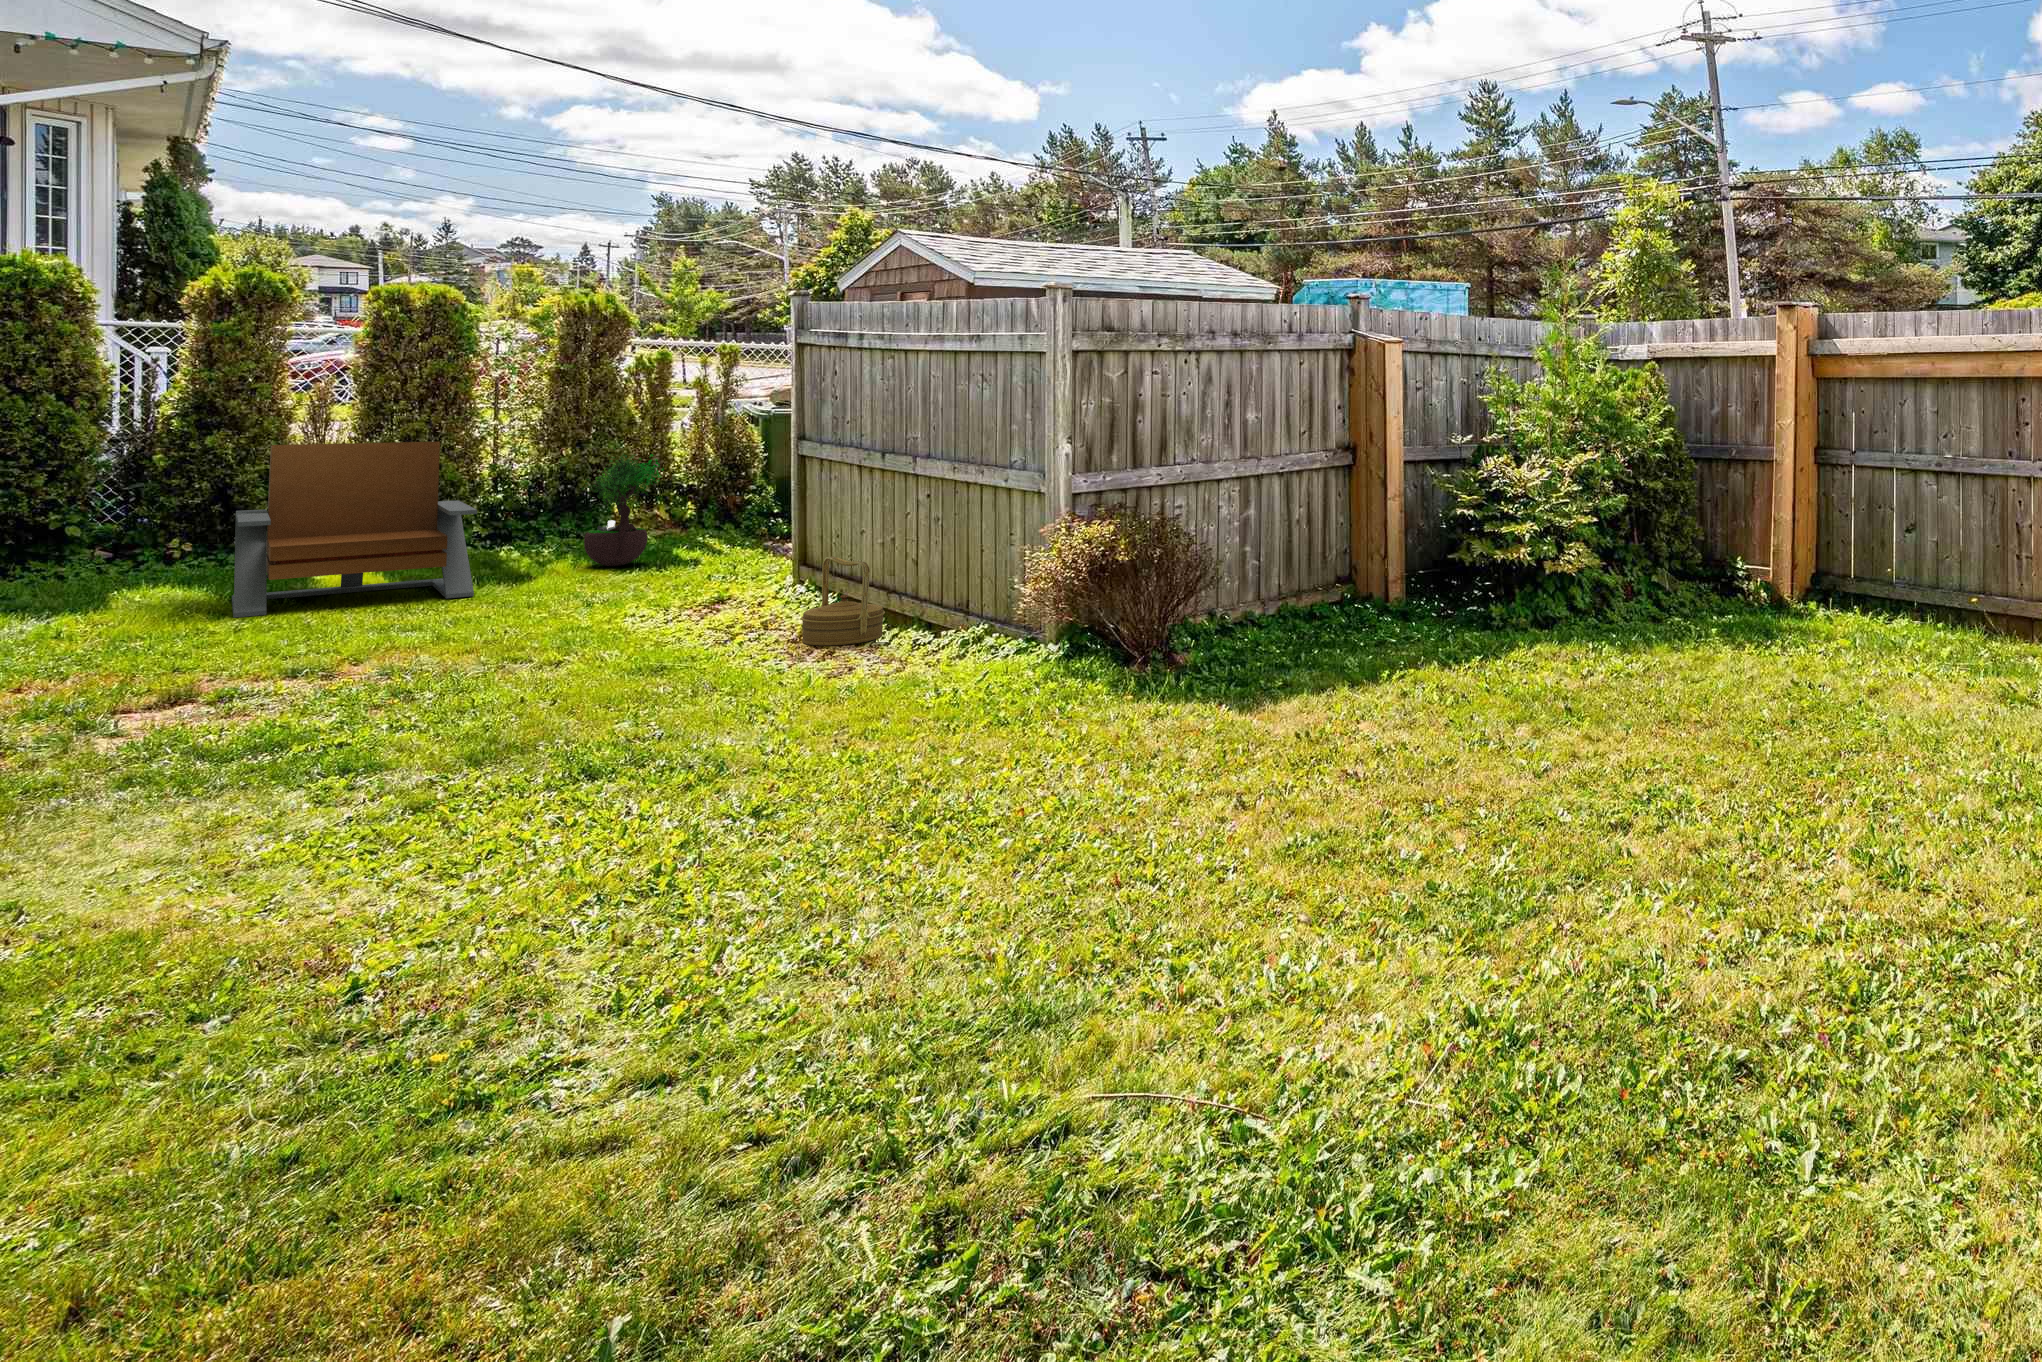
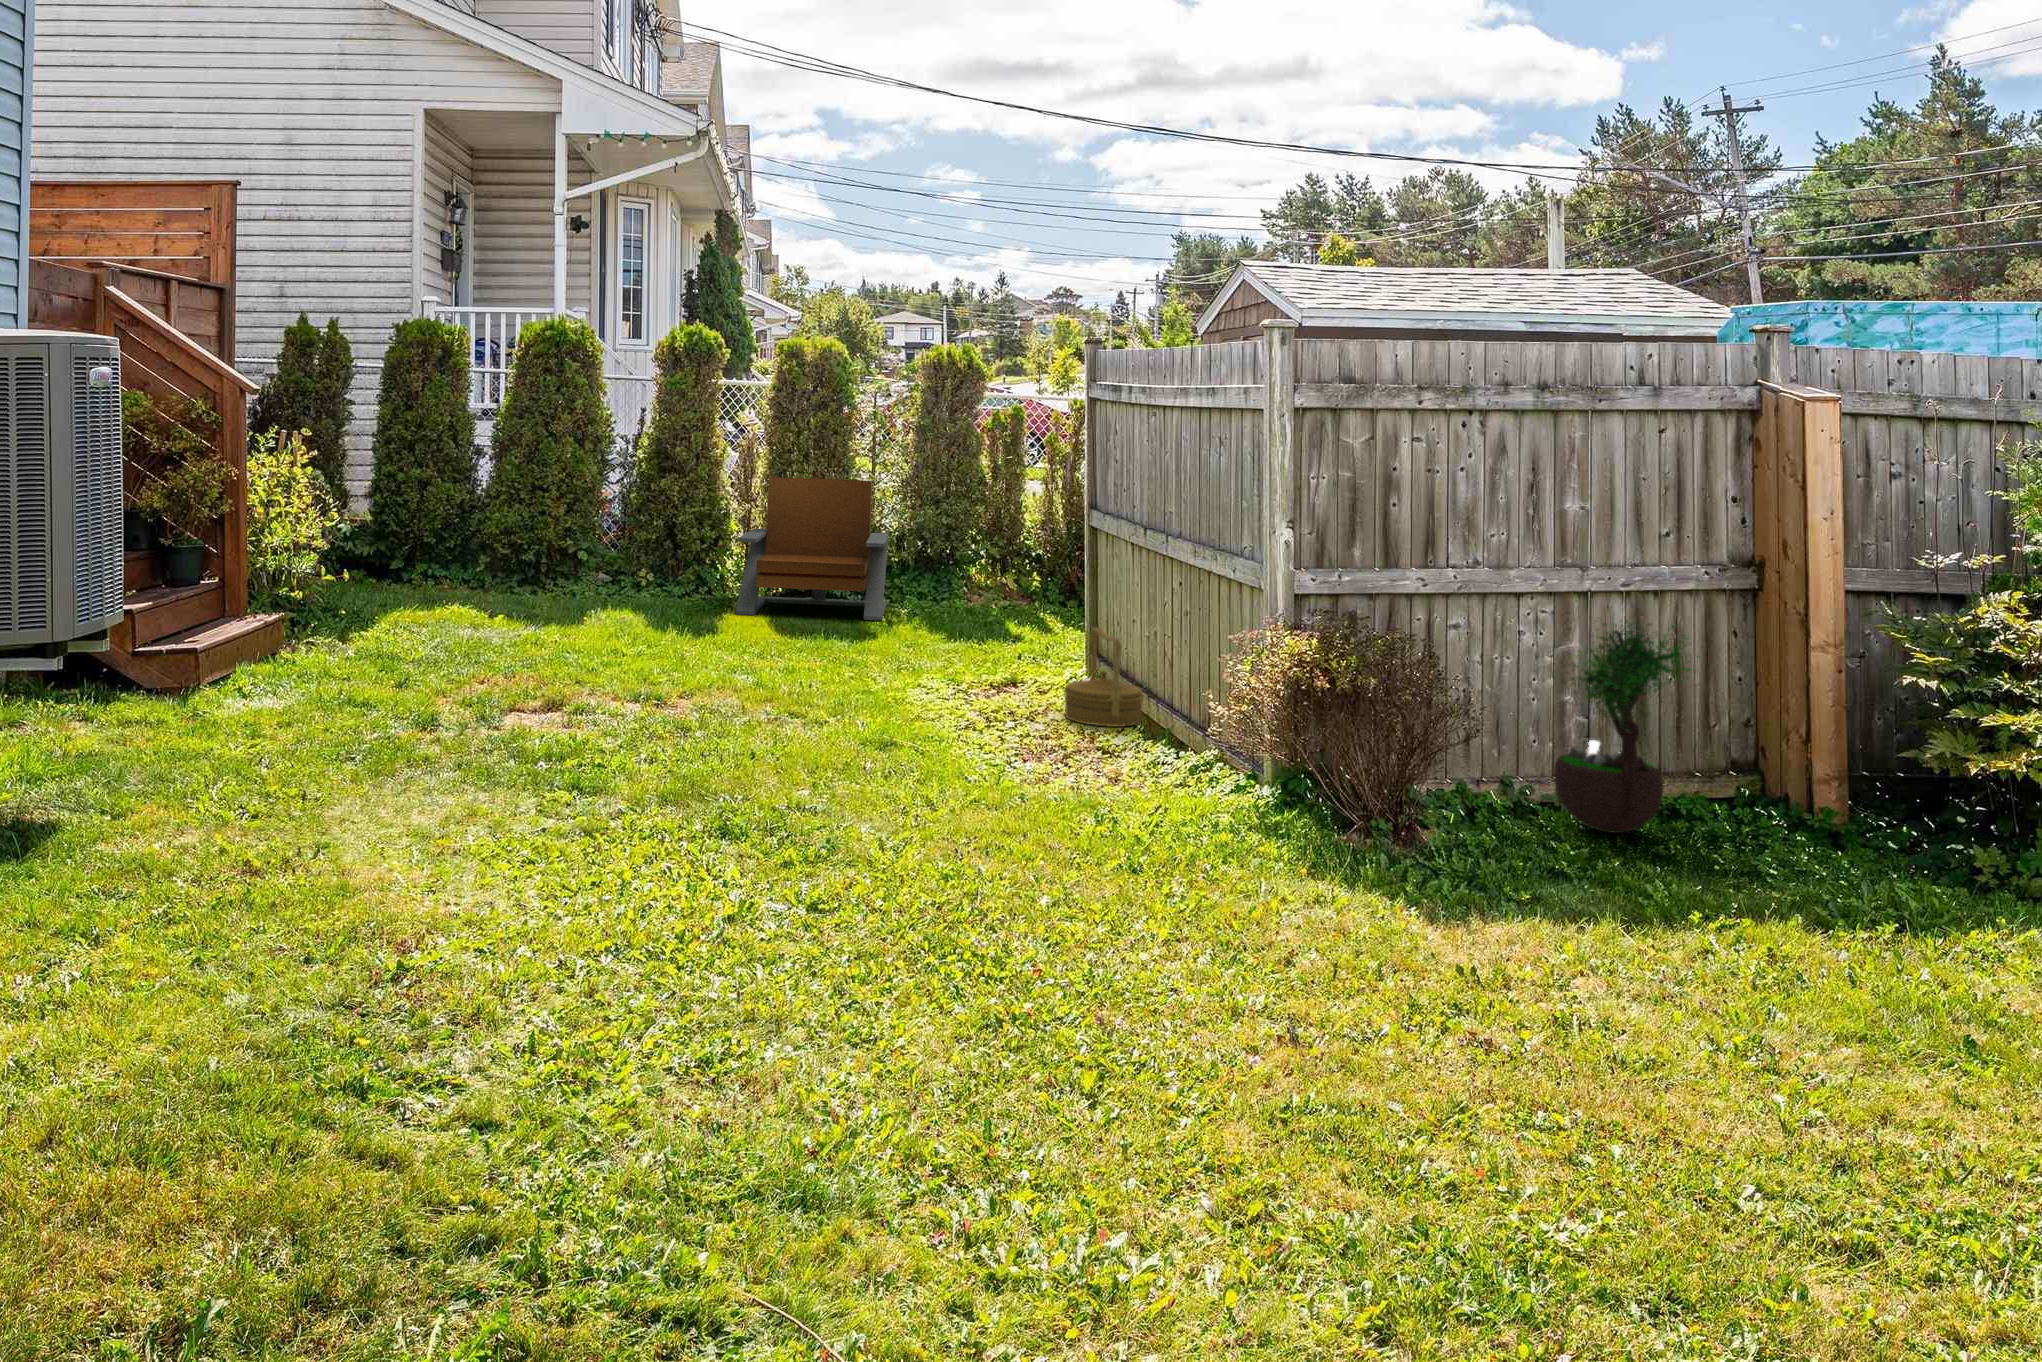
potted tree: present [582,448,663,566] -> present [1554,621,1698,833]

